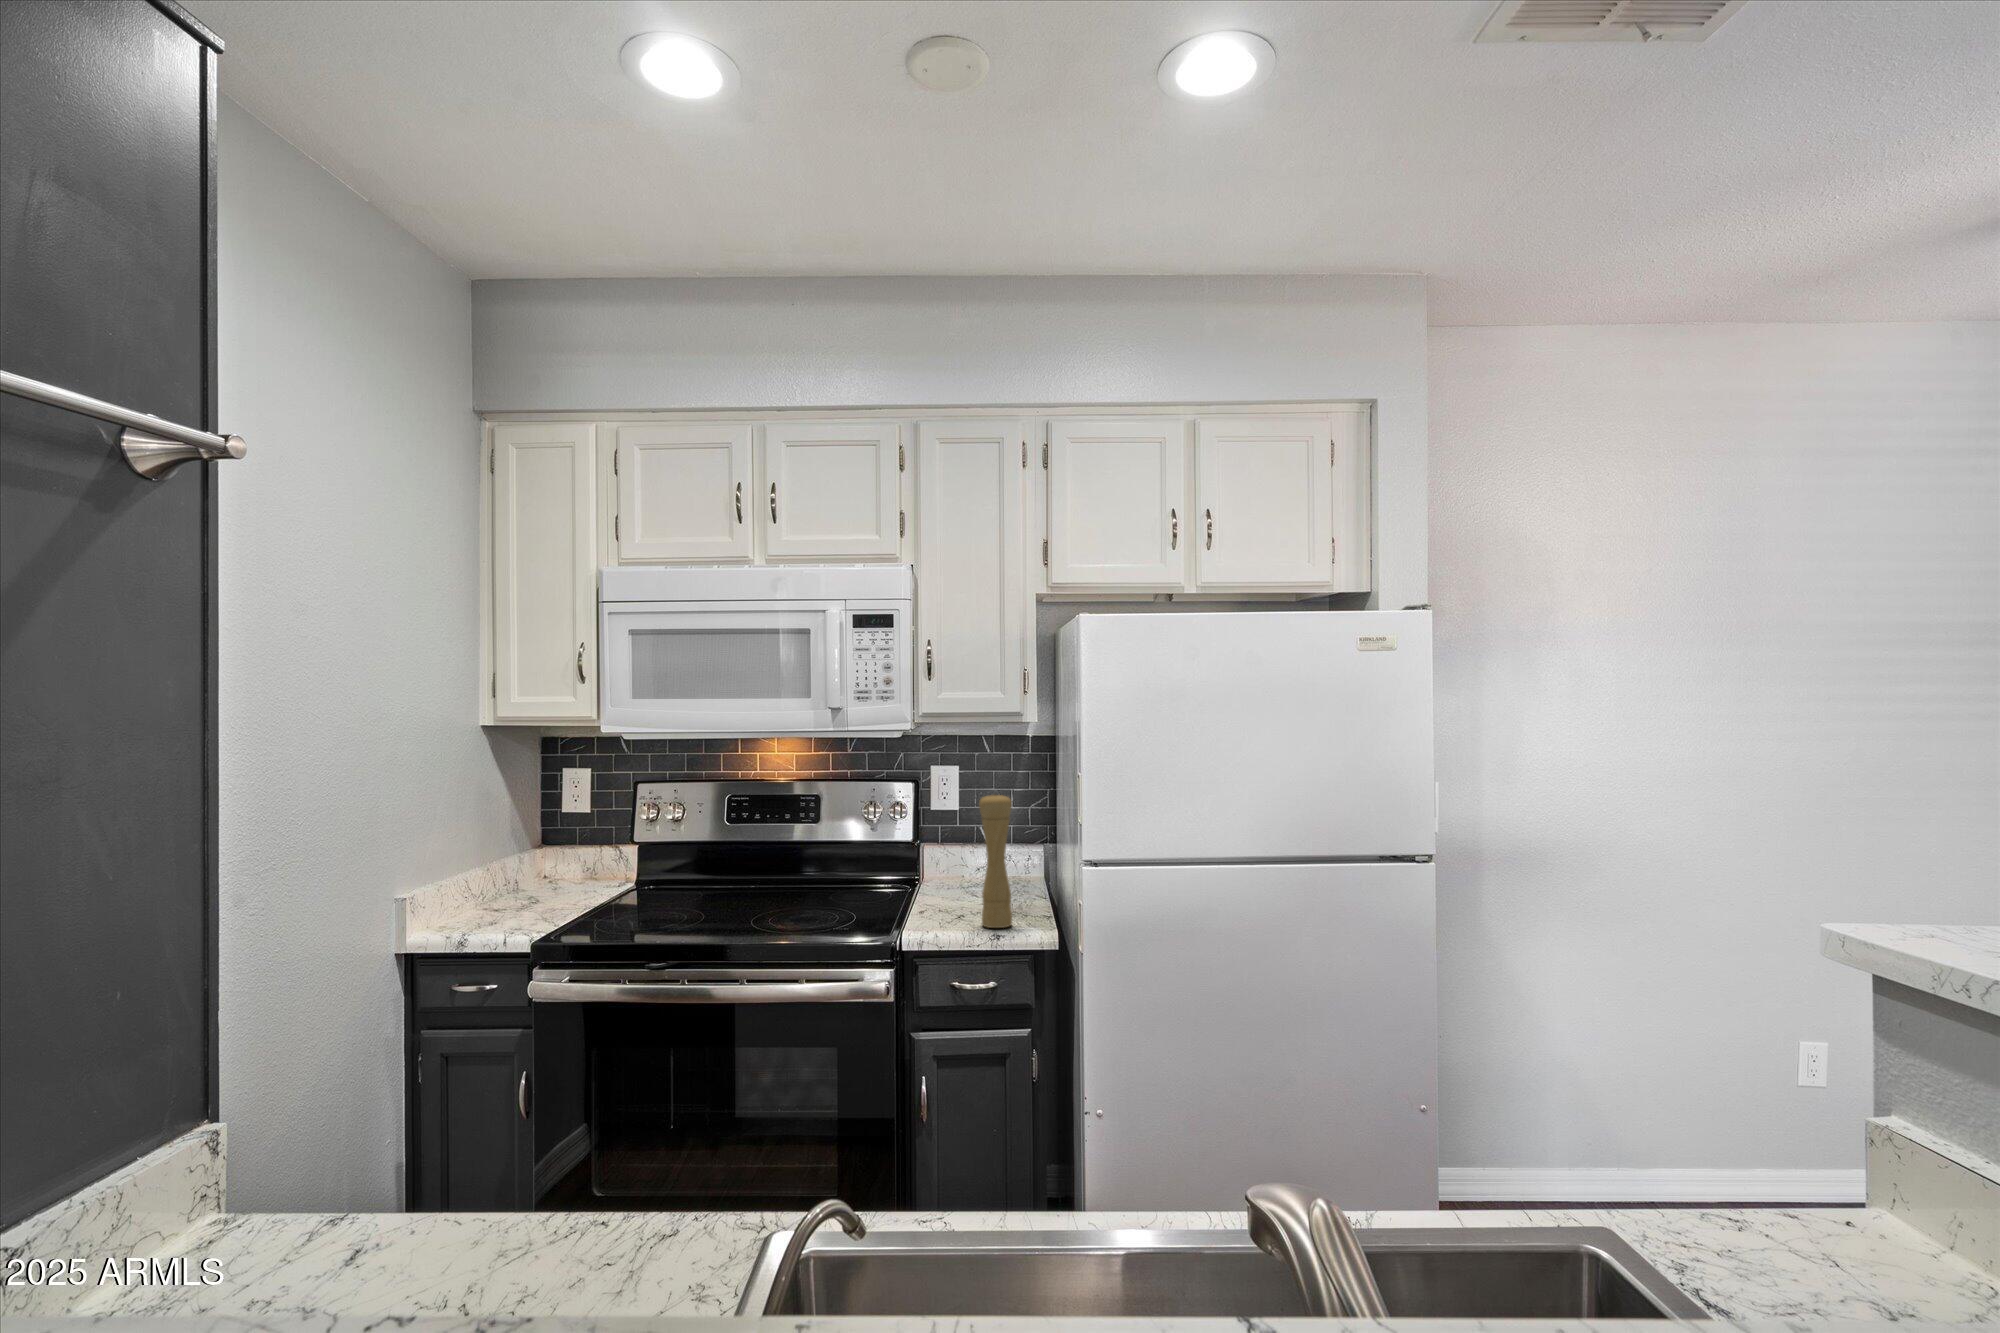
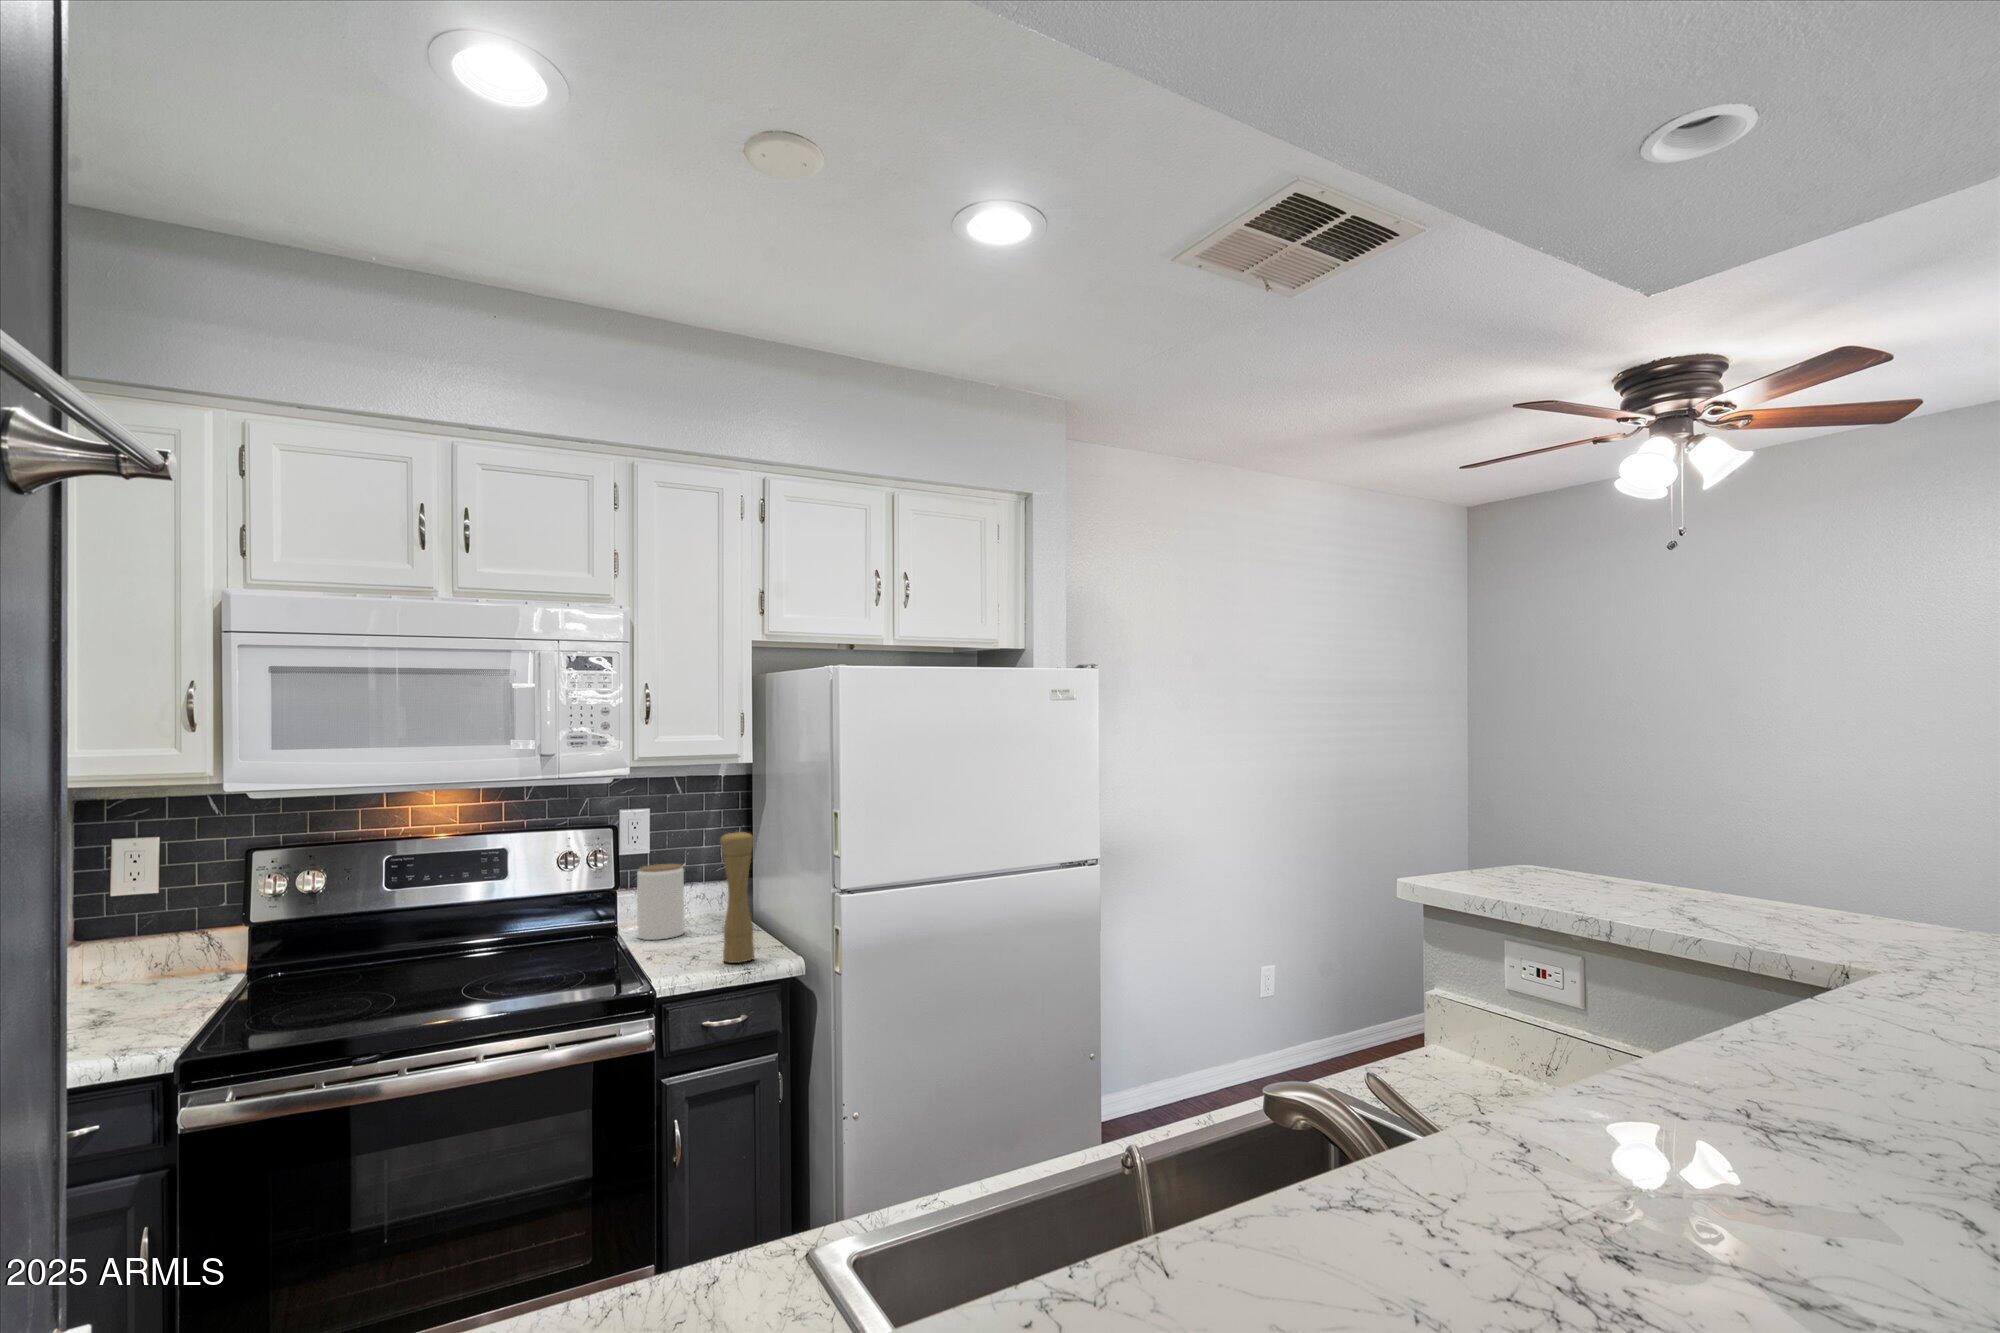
jar: none [937,822,982,896] -> present [637,864,685,940]

